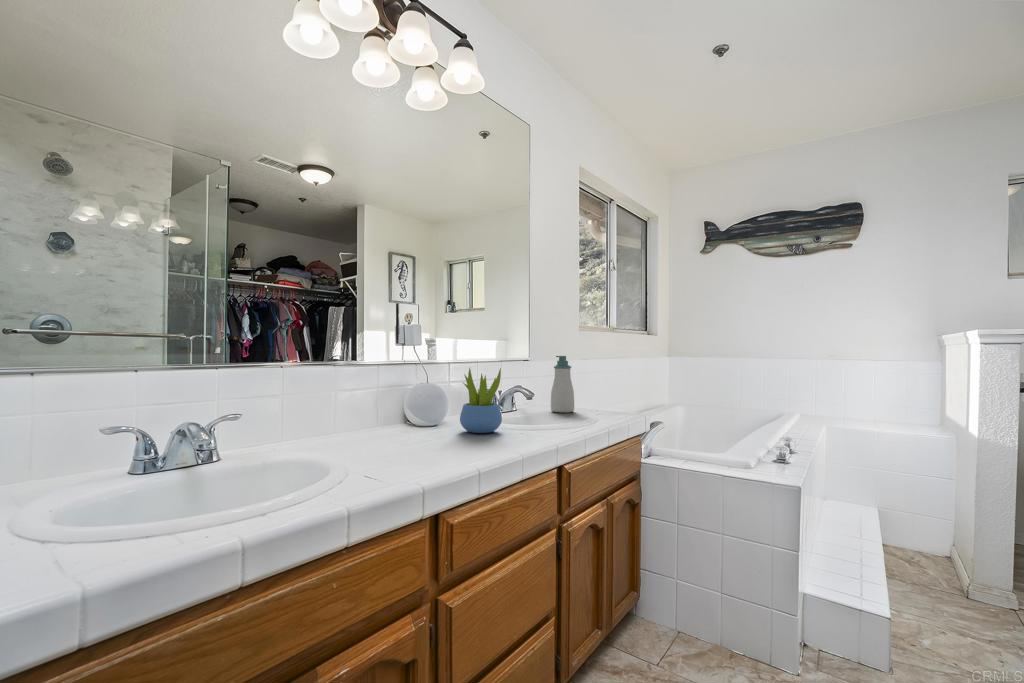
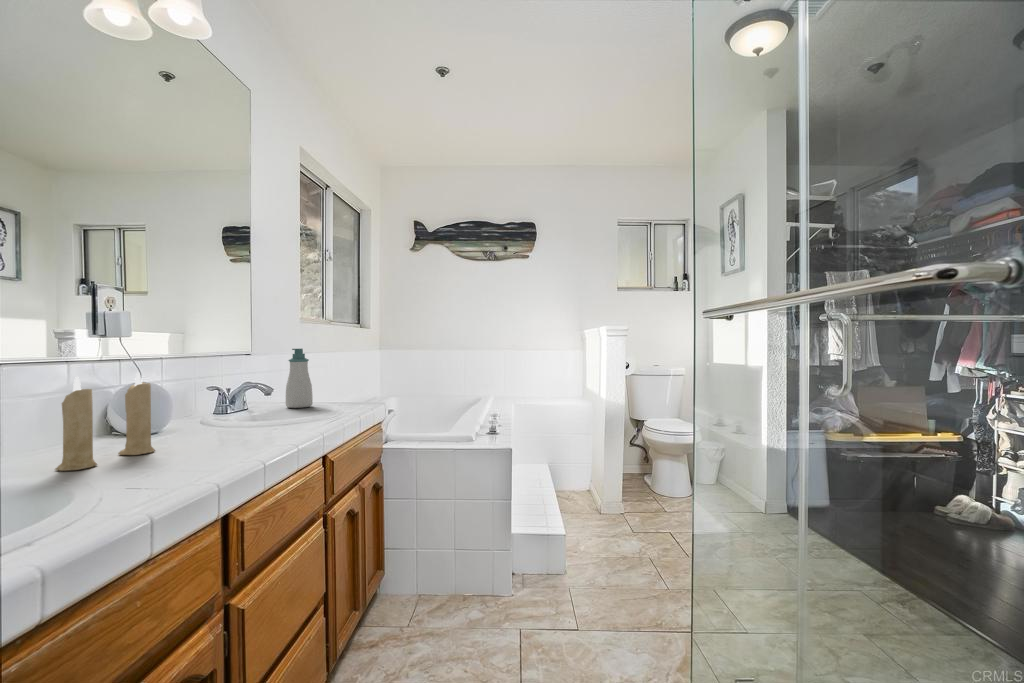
succulent plant: present [460,368,502,433] -> none [199,361,252,434]
candle: none [343,374,416,453] -> present [55,373,155,471]

